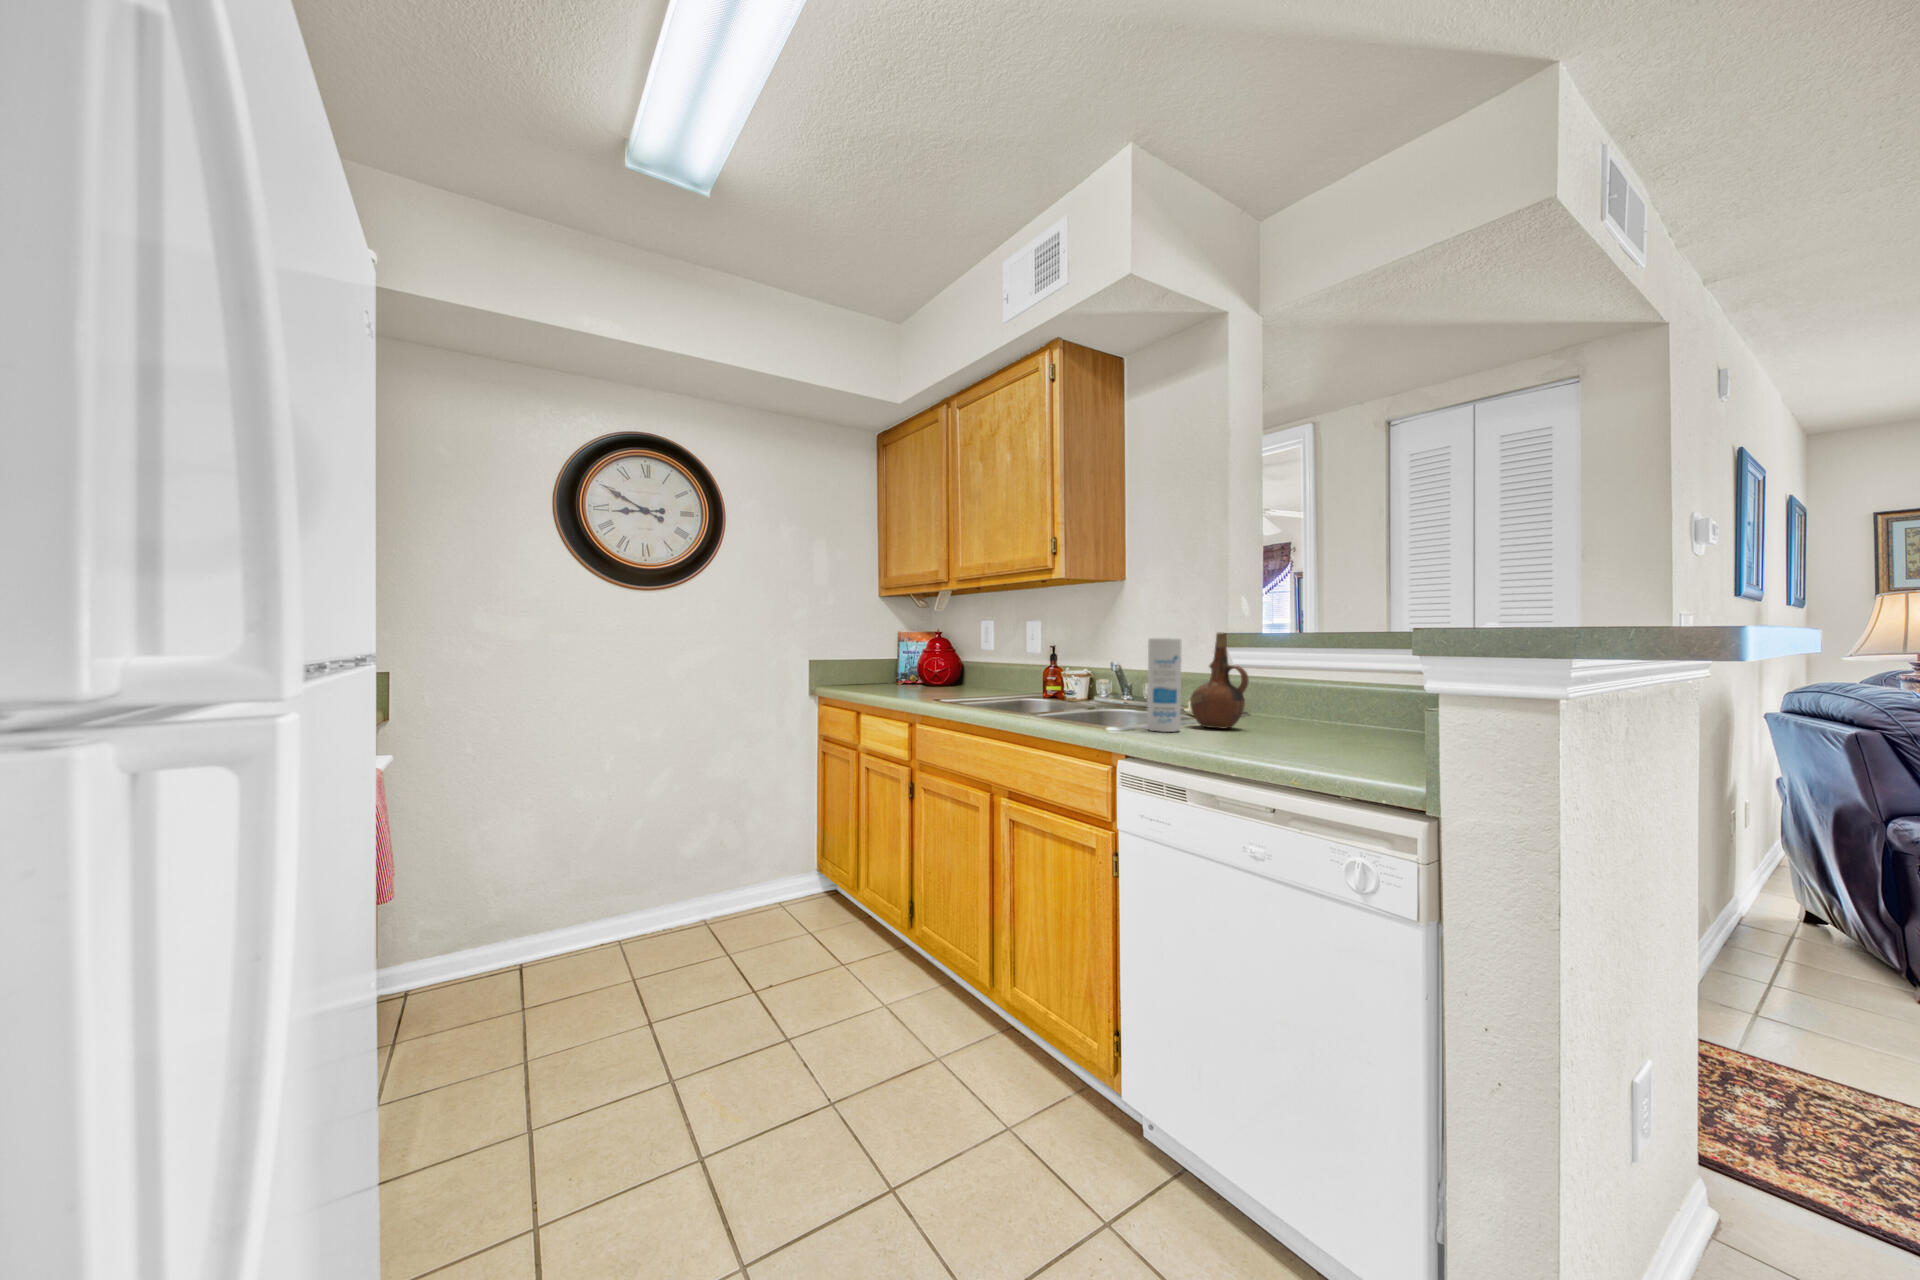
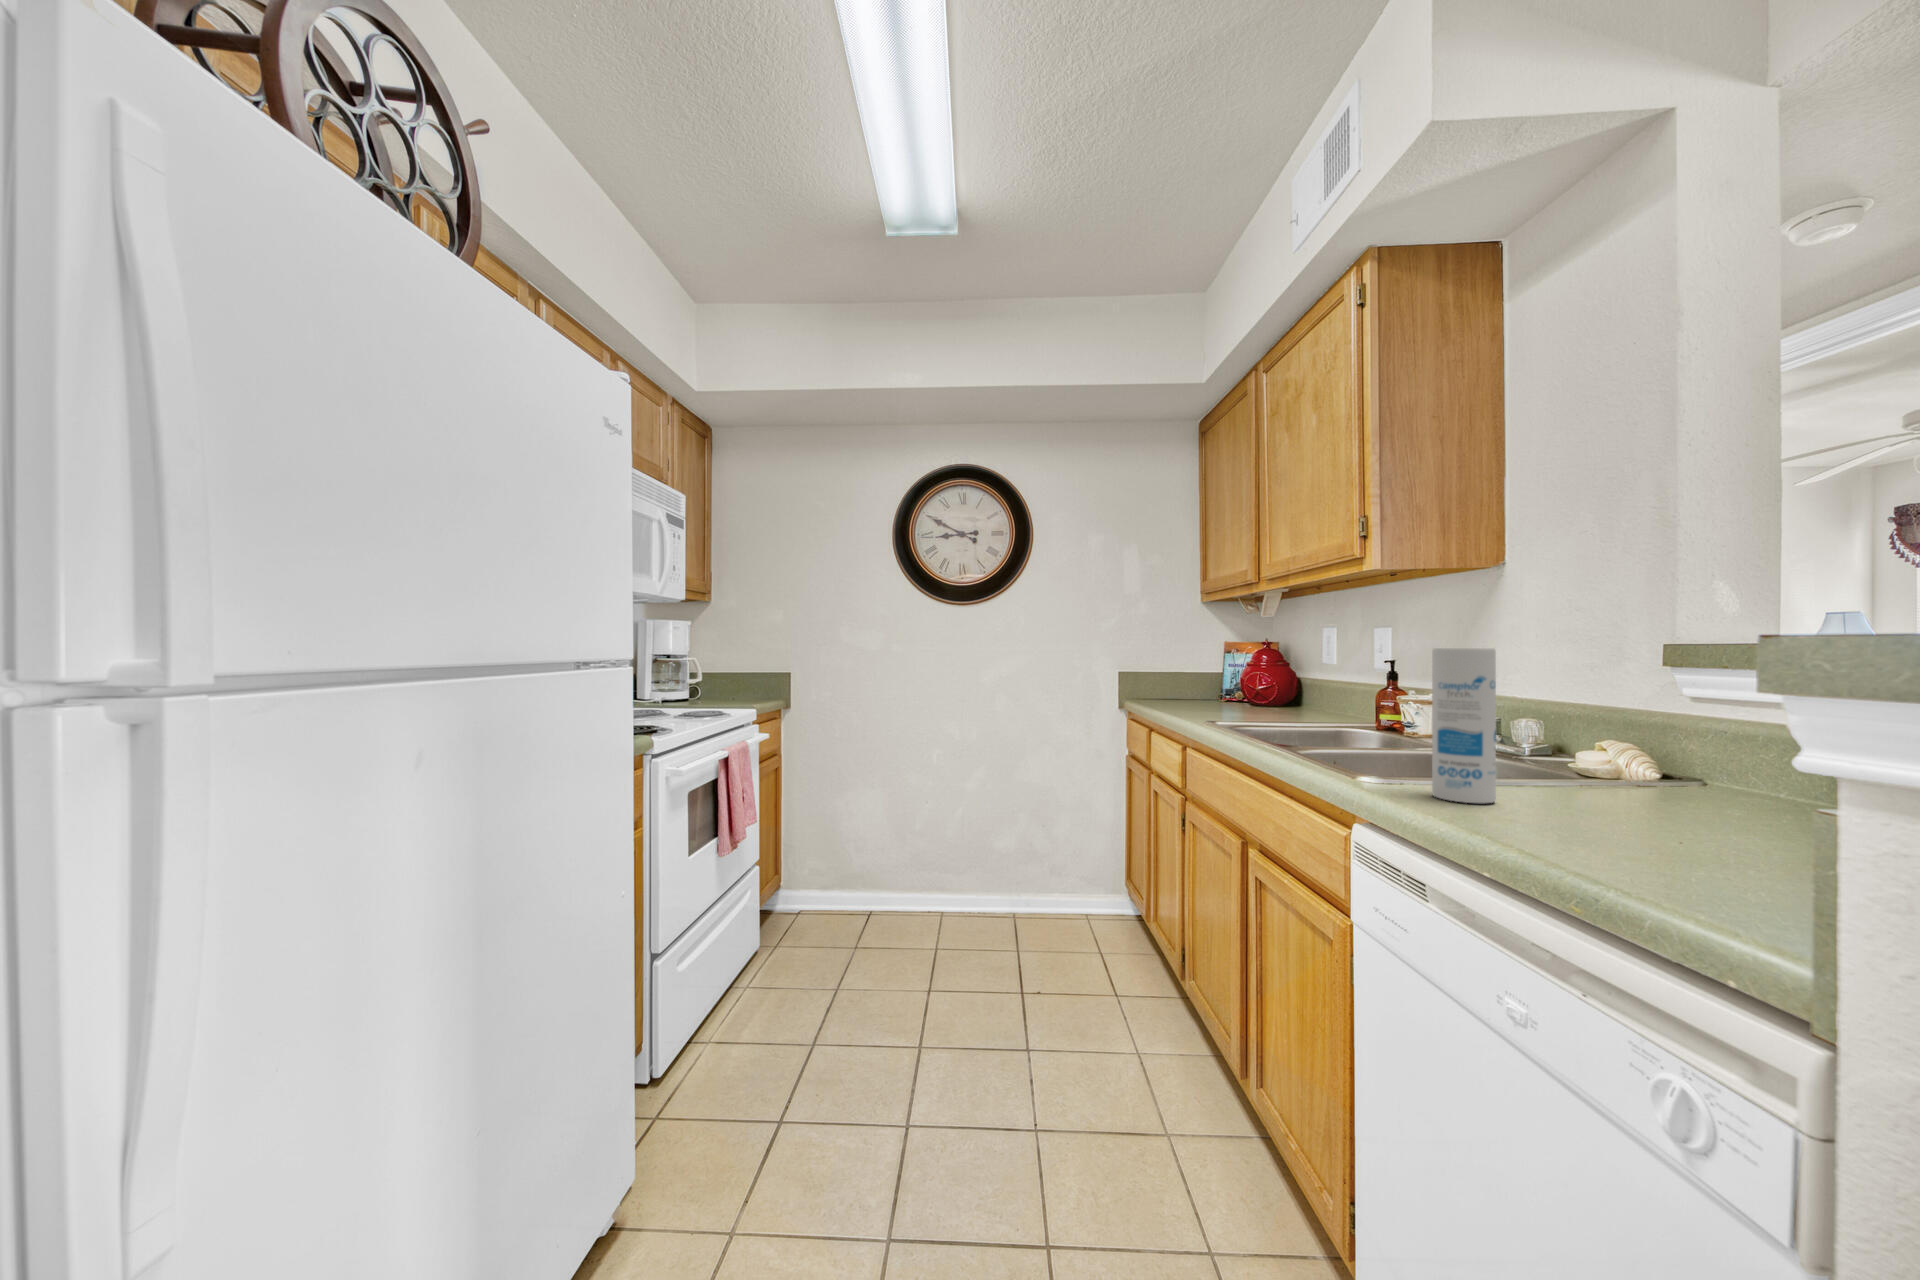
ceramic pitcher: present [1190,632,1249,728] -> none [1534,638,1658,806]

